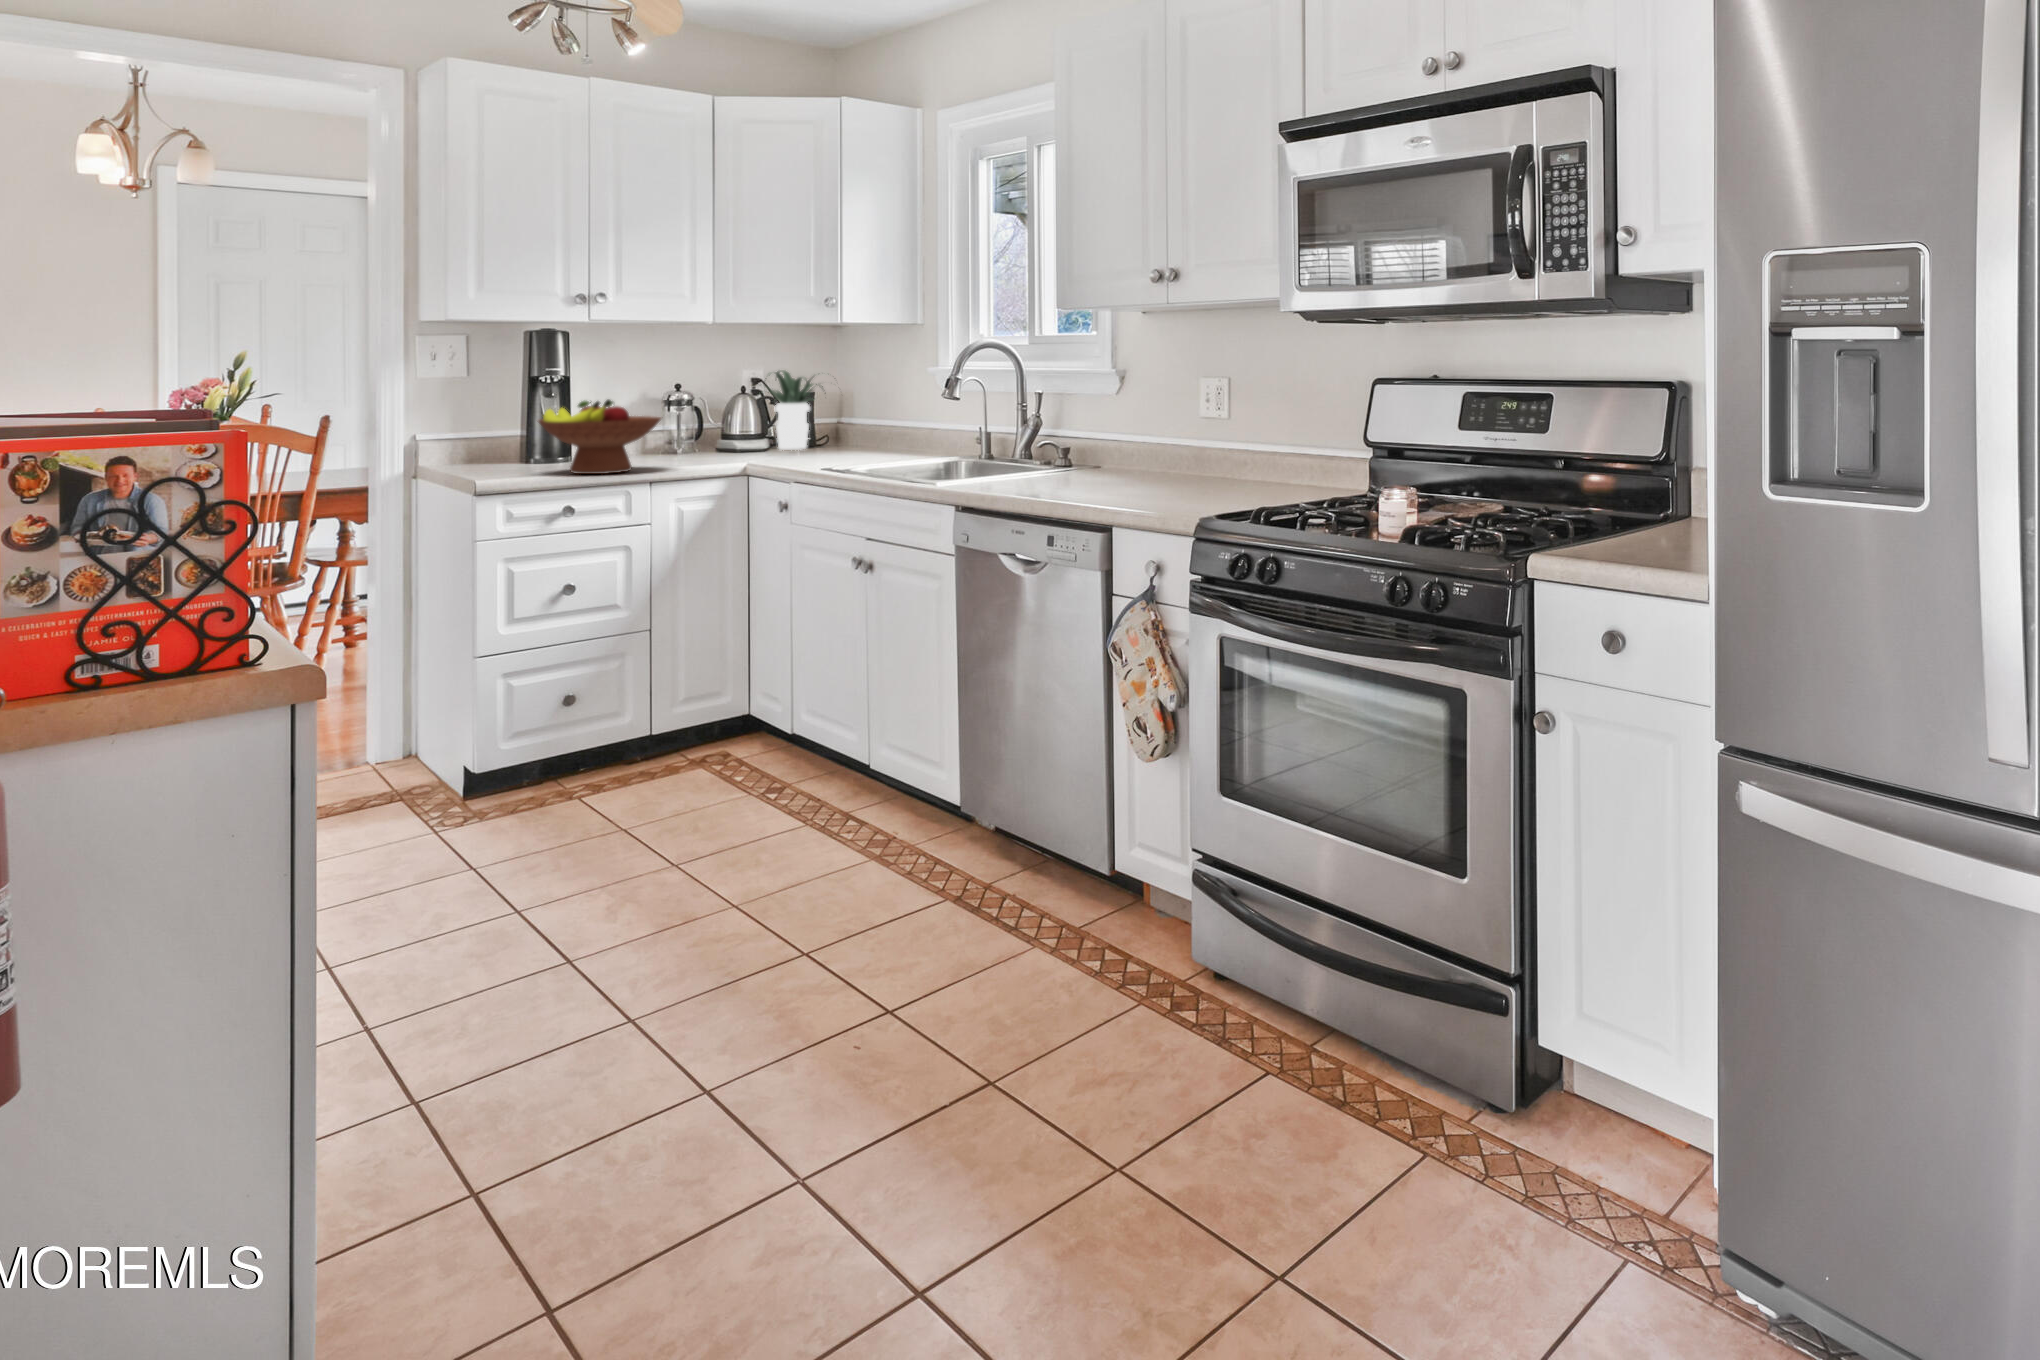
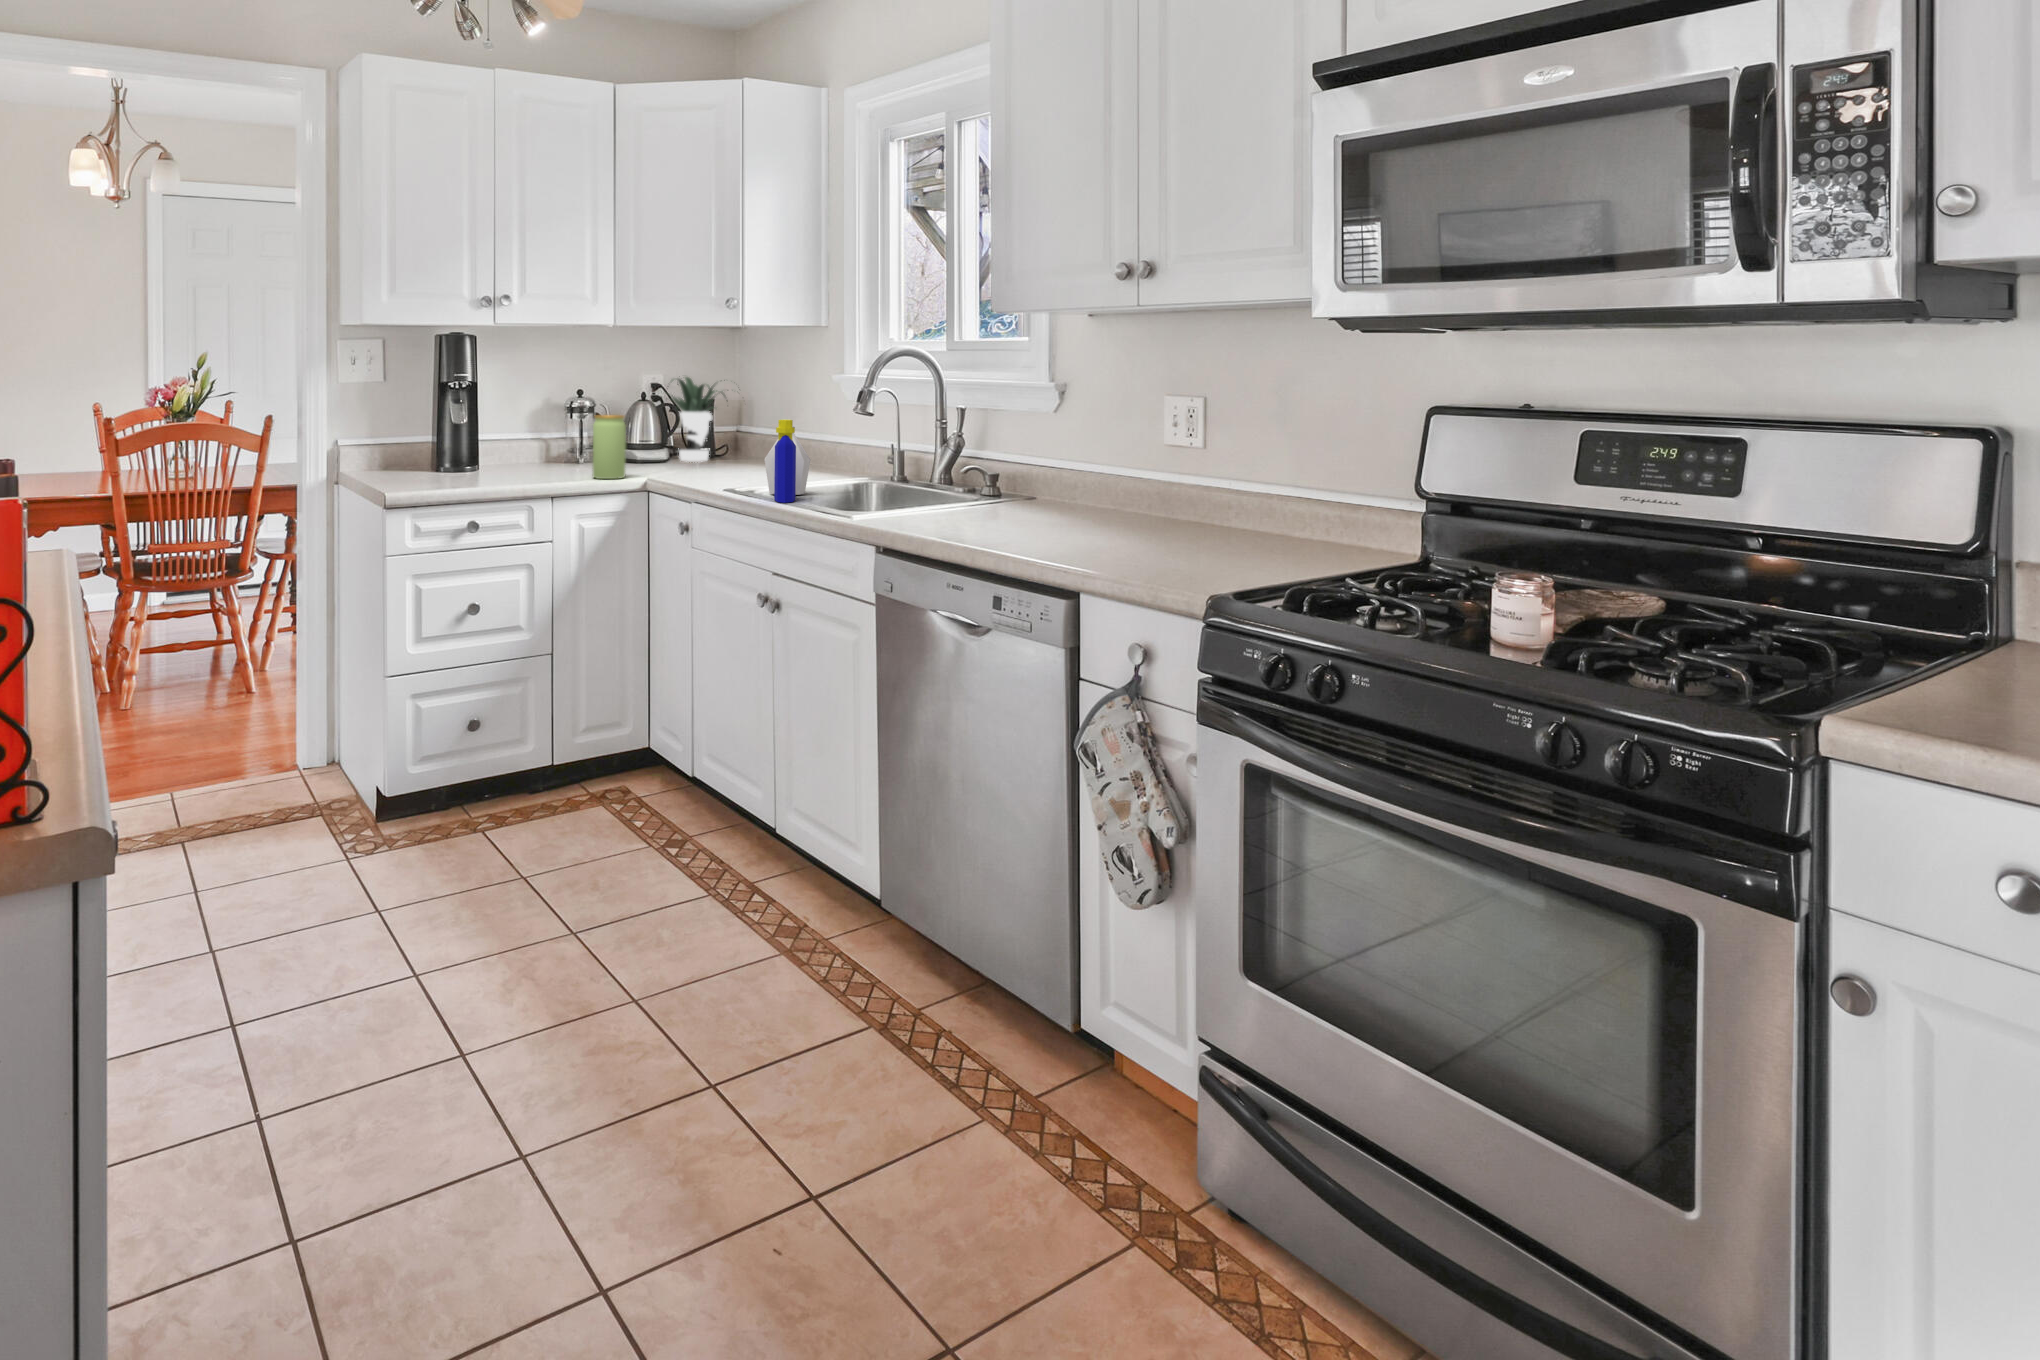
fruit bowl: present [539,399,661,474] -> none [442,409,566,489]
bottle: none [856,403,899,476] -> present [764,420,811,503]
jar: none [690,405,723,464] -> present [592,415,626,479]

